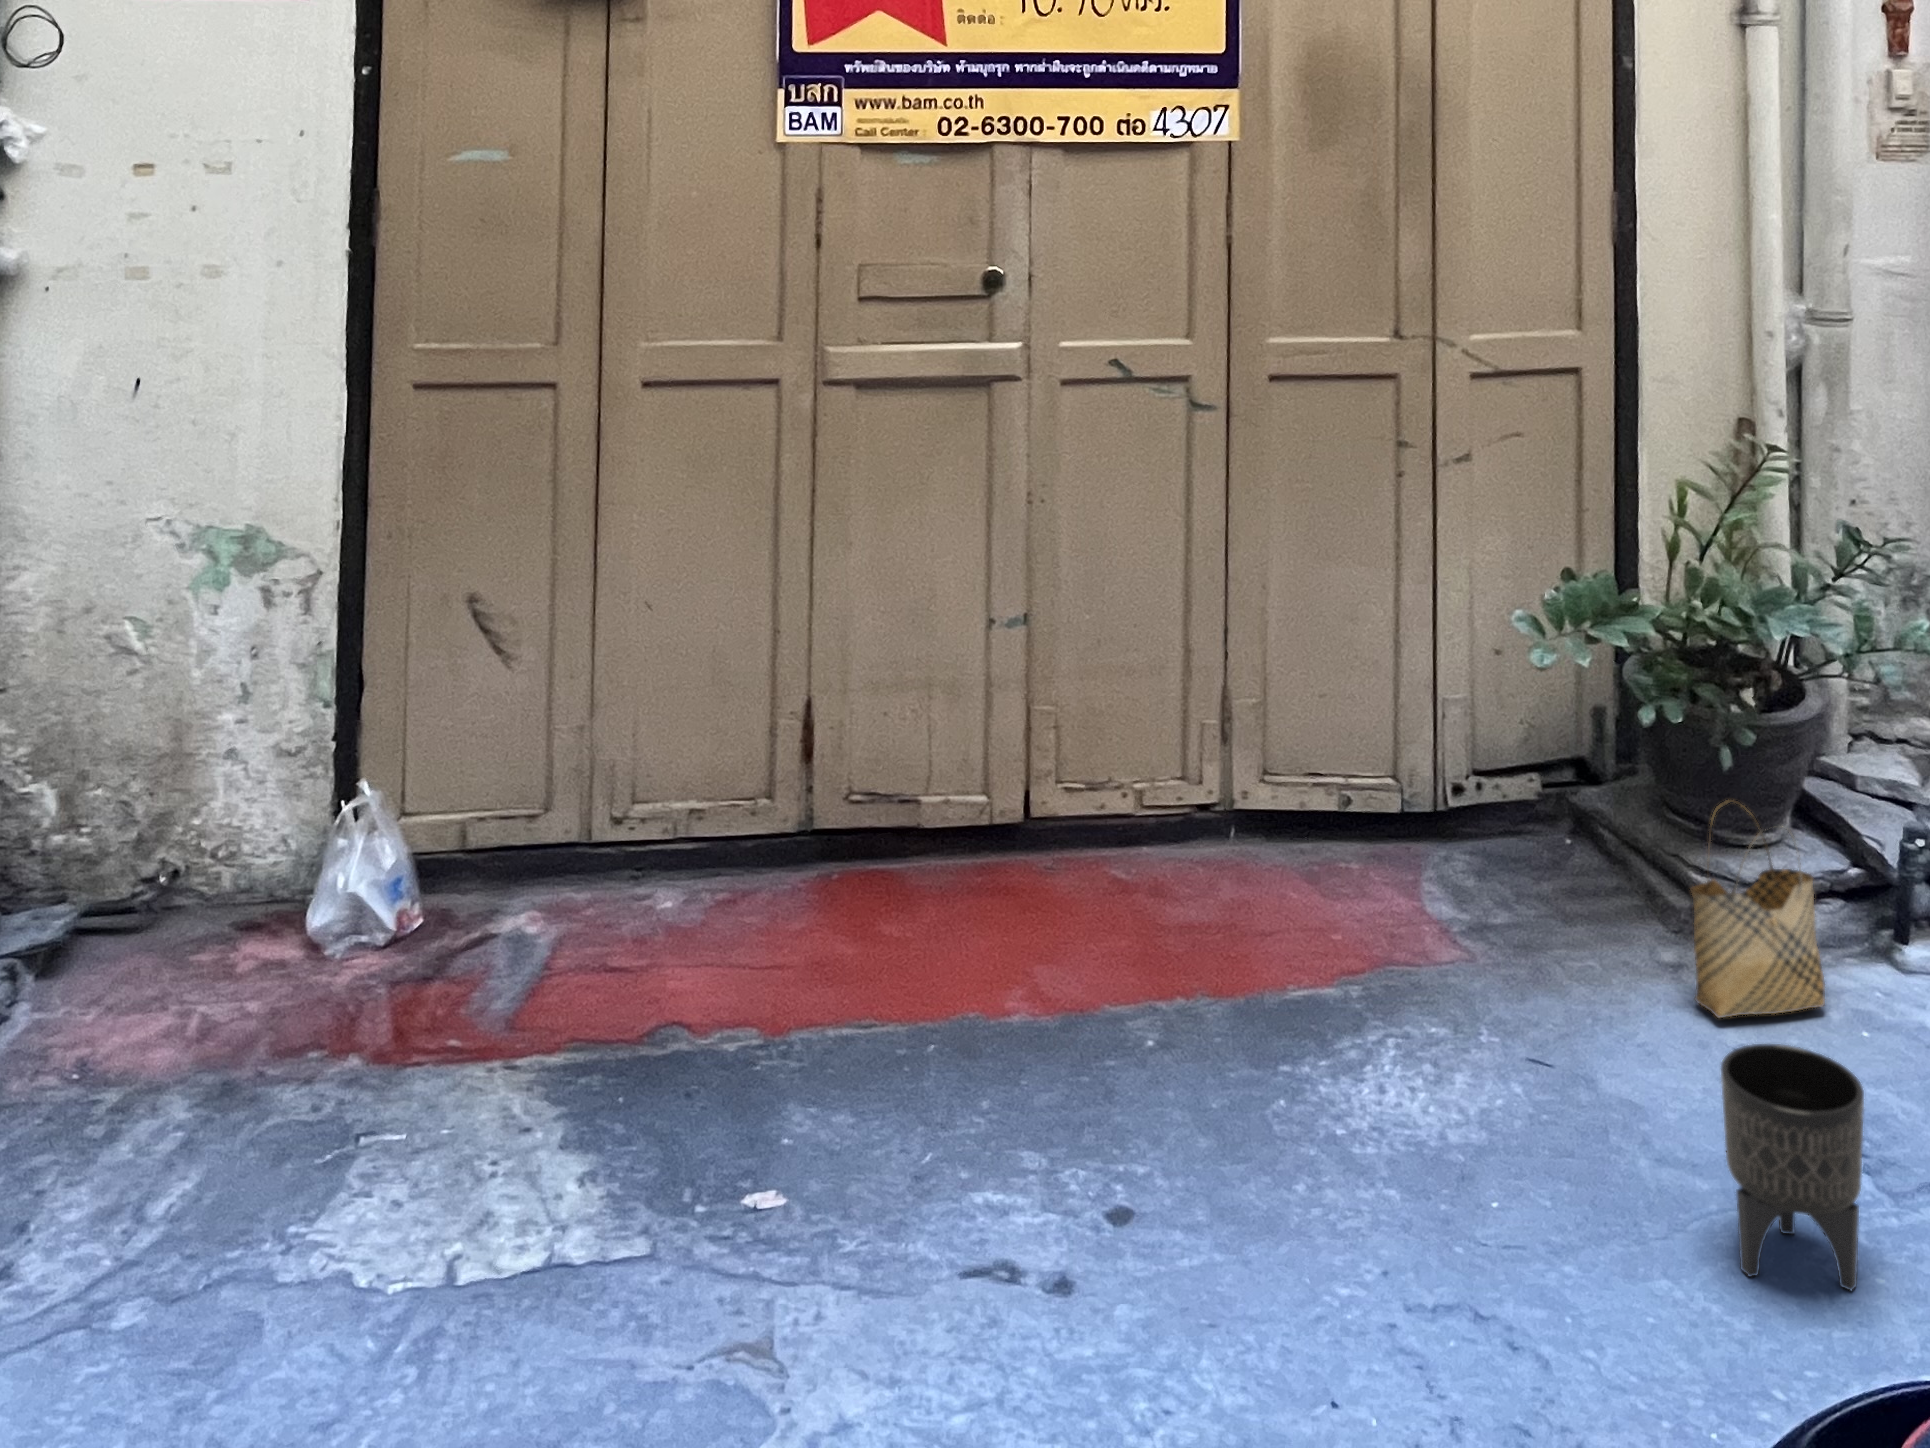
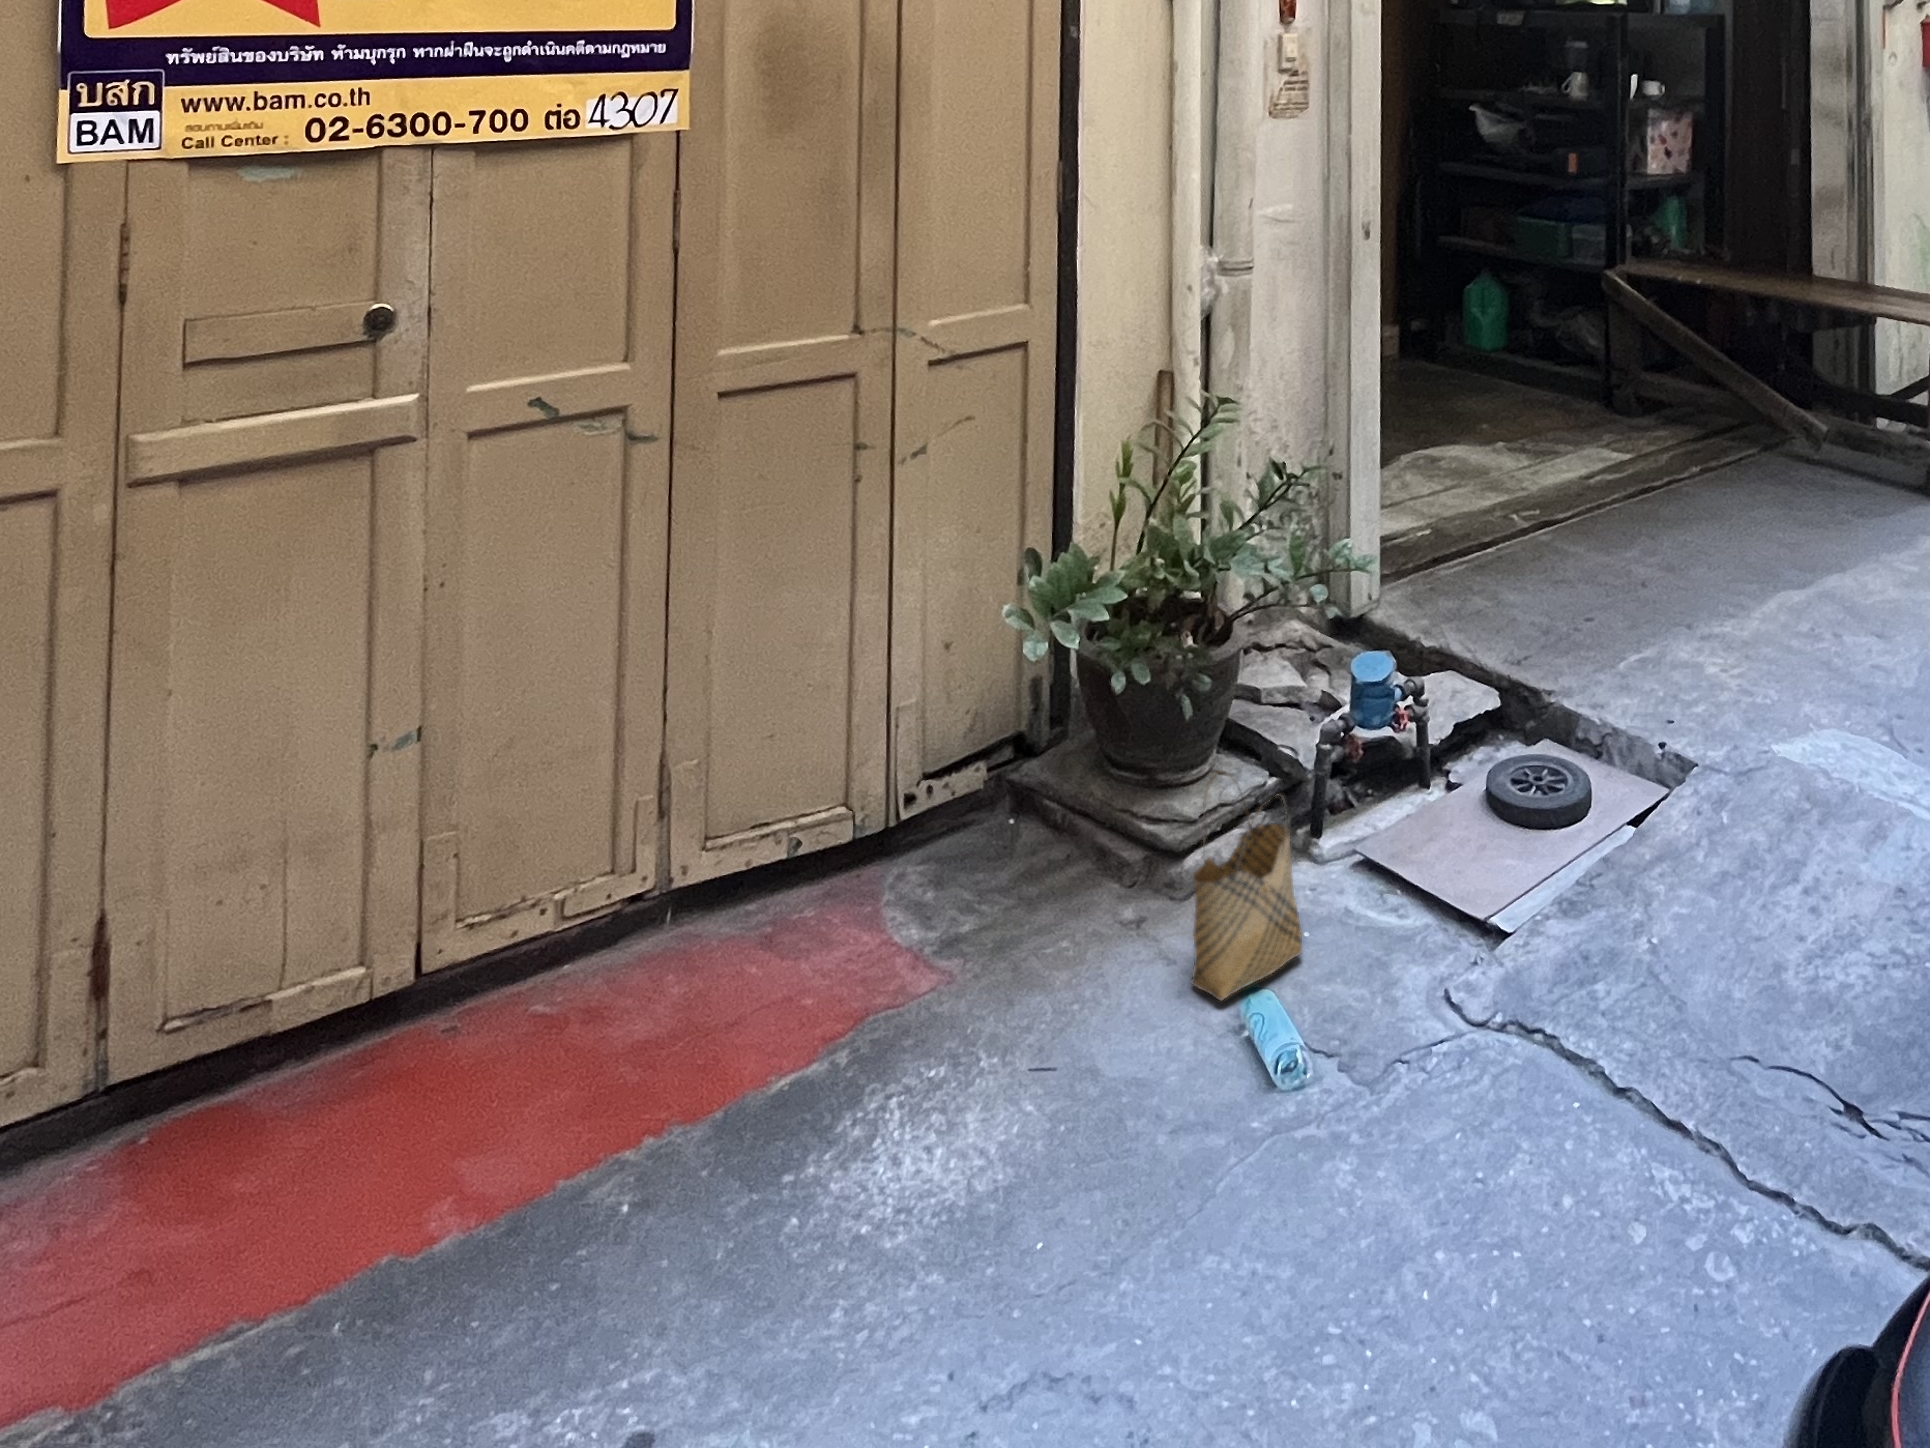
planter: present [1721,1044,1864,1291] -> none [1328,1068,1467,1340]

